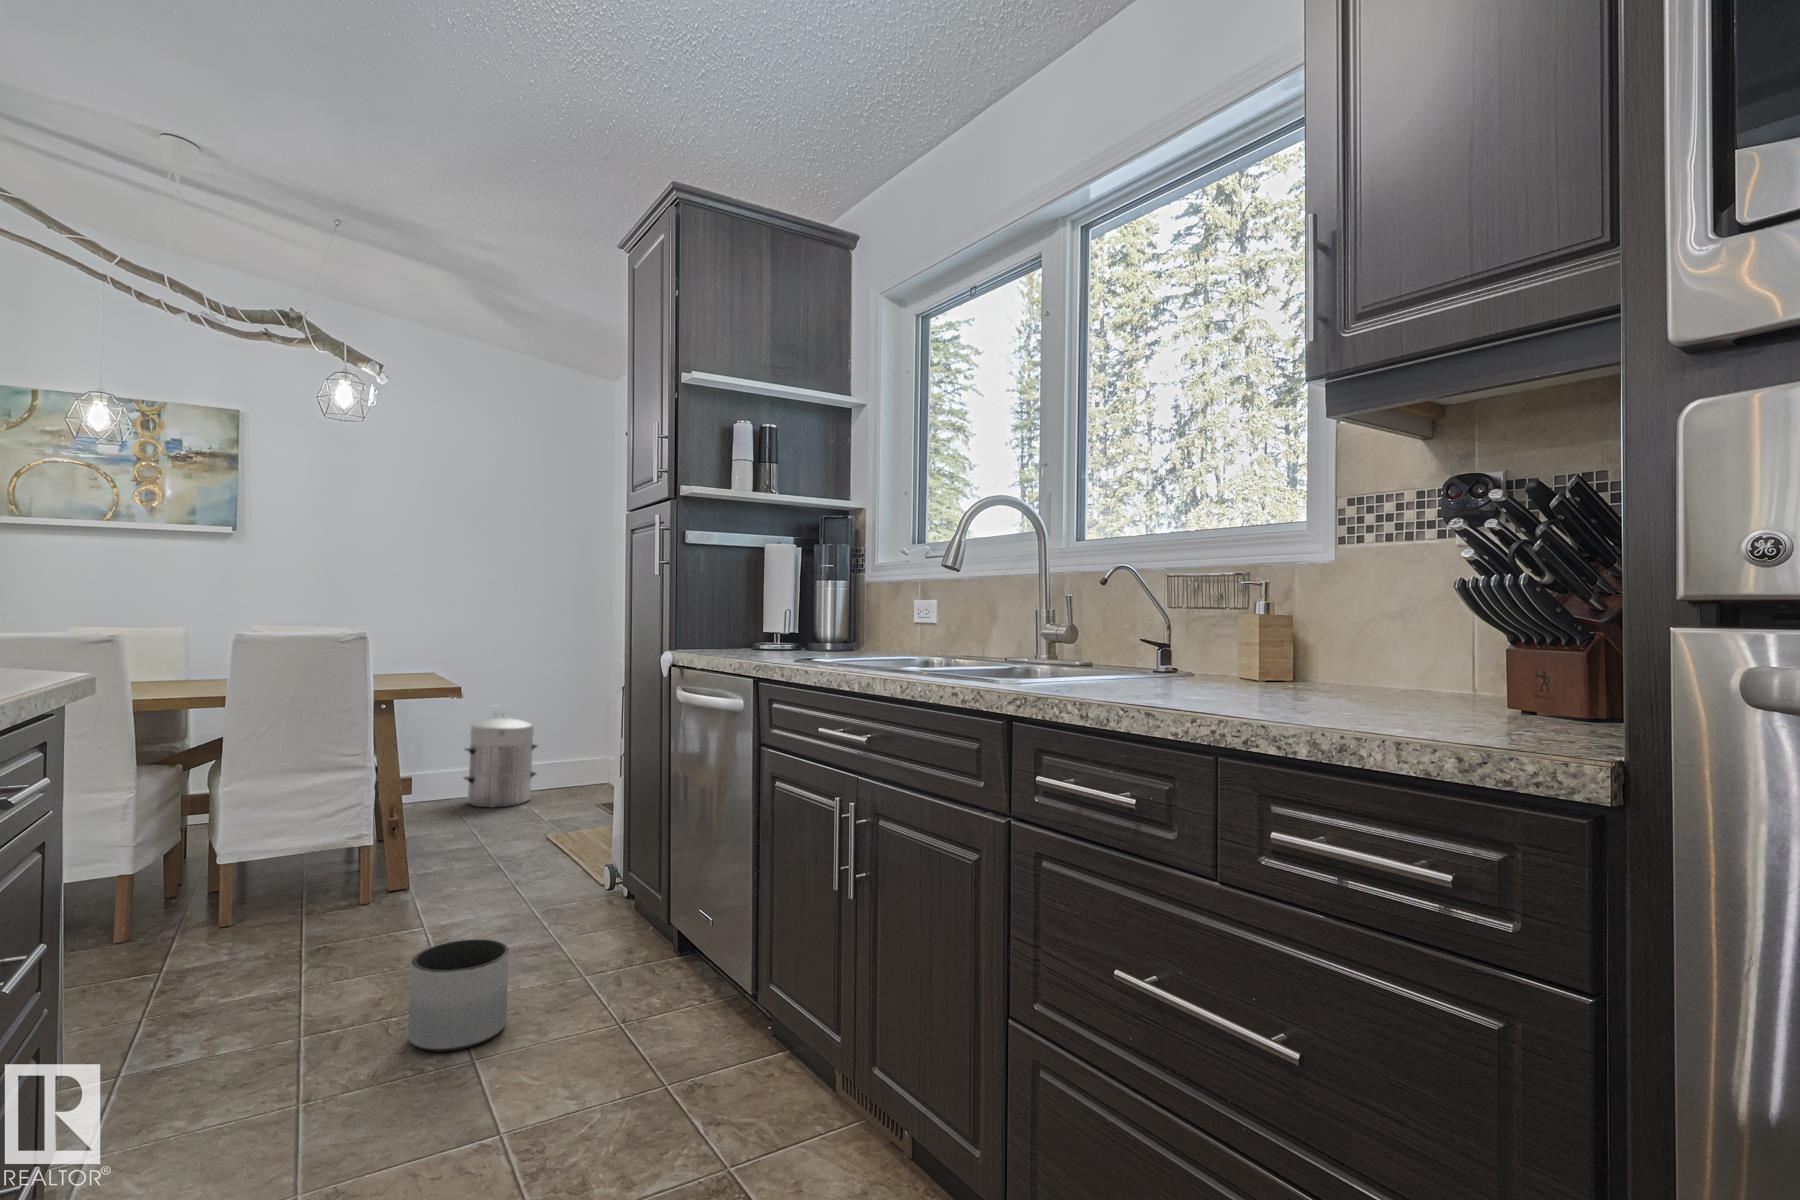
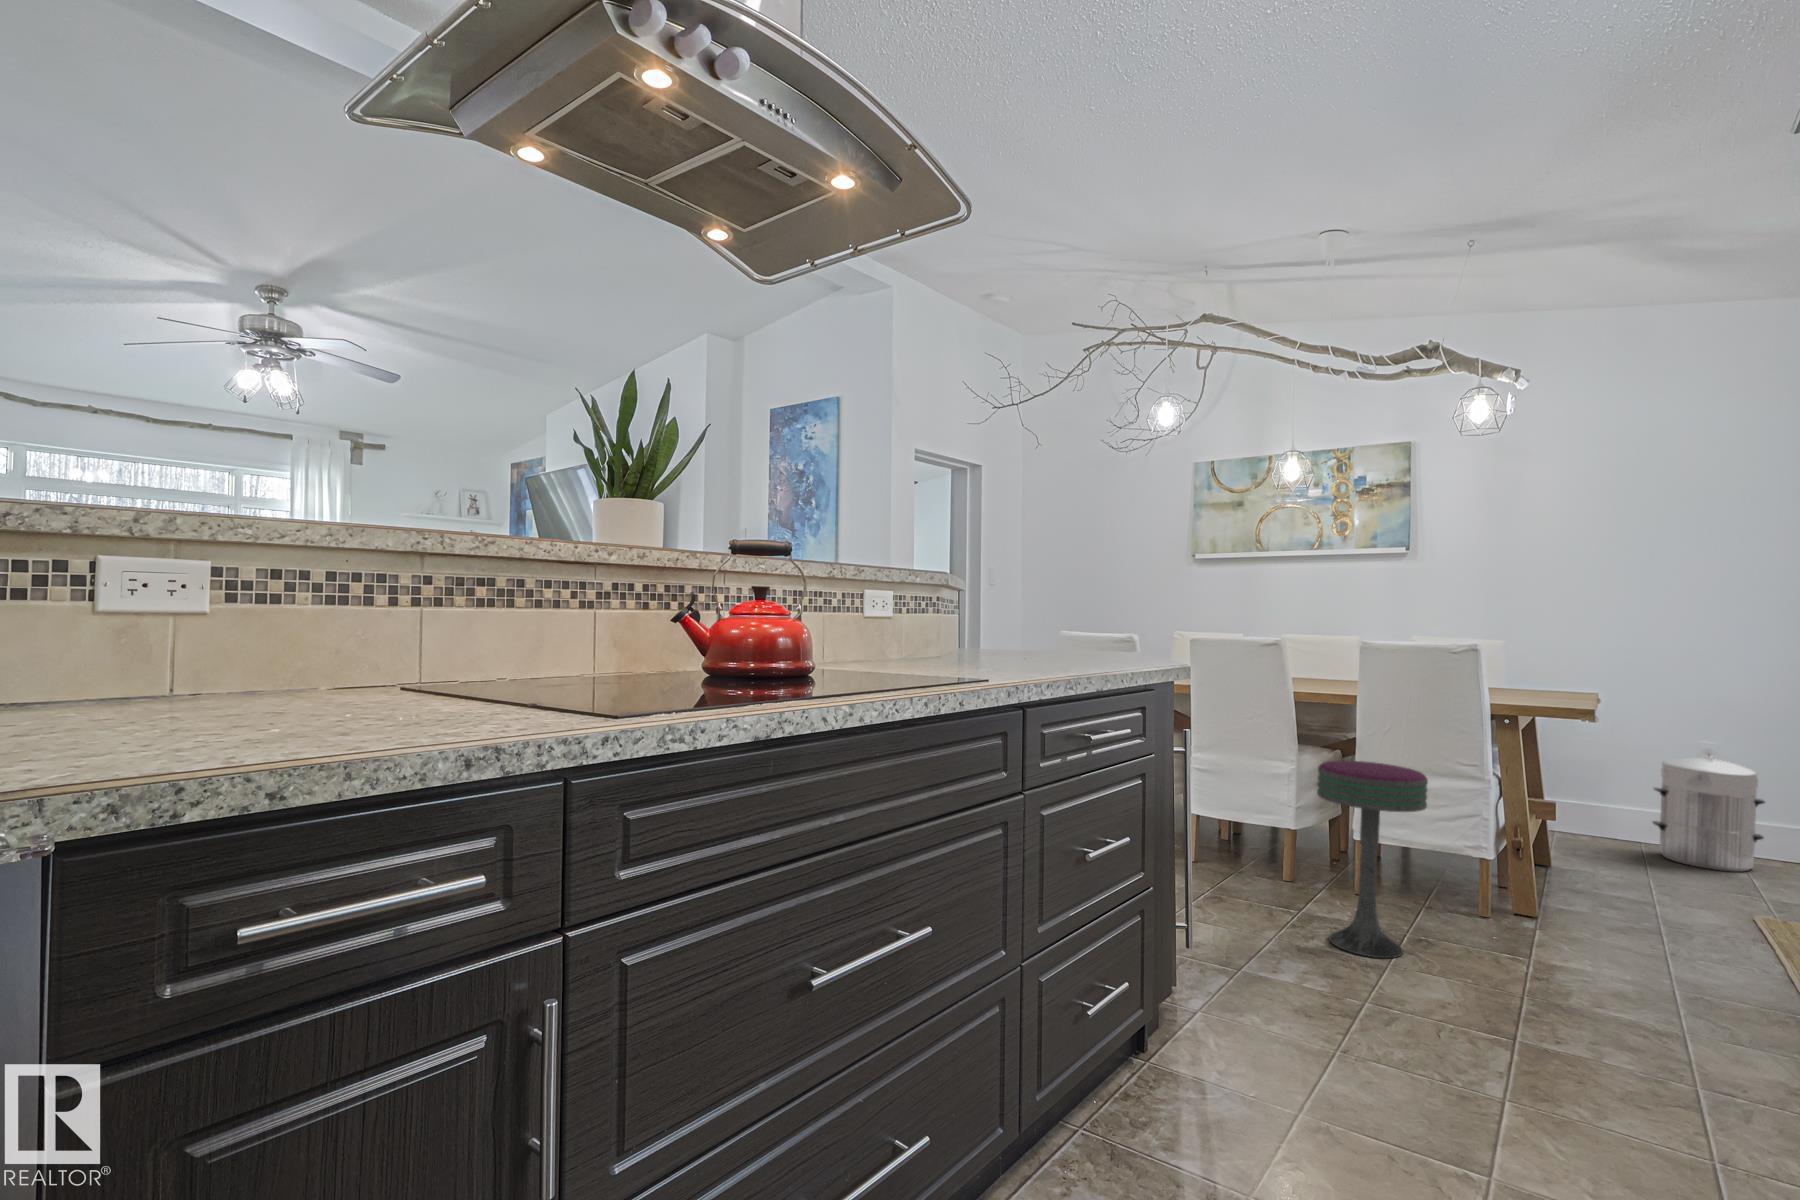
bar stool: none [204,769,339,992] -> present [1317,760,1428,958]
planter: present [408,939,509,1052] -> none [1449,967,1564,1090]

